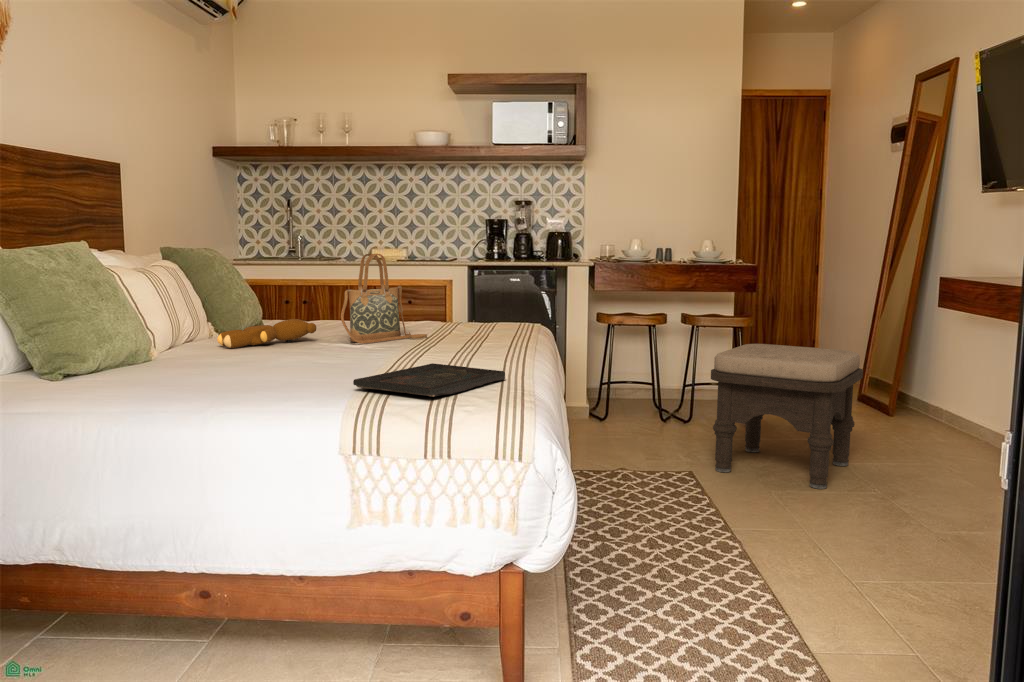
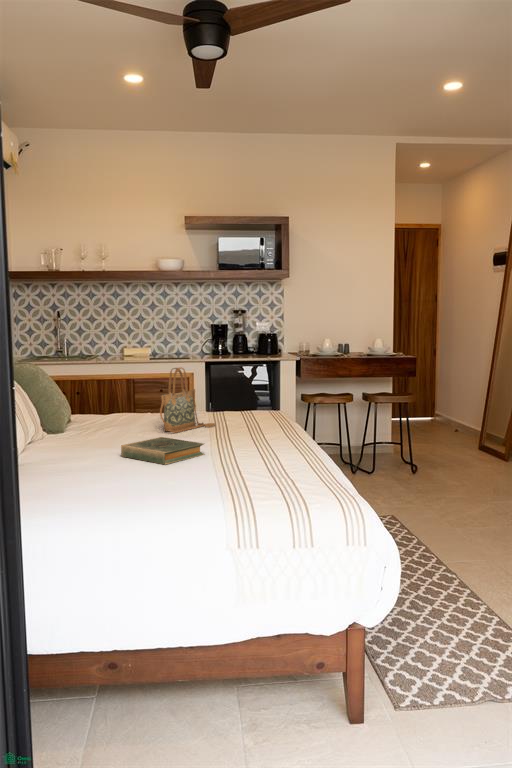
teddy bear: present [217,319,316,348] -> none [71,416,138,440]
hardback book: none [252,343,370,377] -> present [121,437,205,465]
ottoman: present [711,344,863,489] -> none [398,416,499,517]
tray: present [353,363,505,397] -> none [217,450,309,477]

